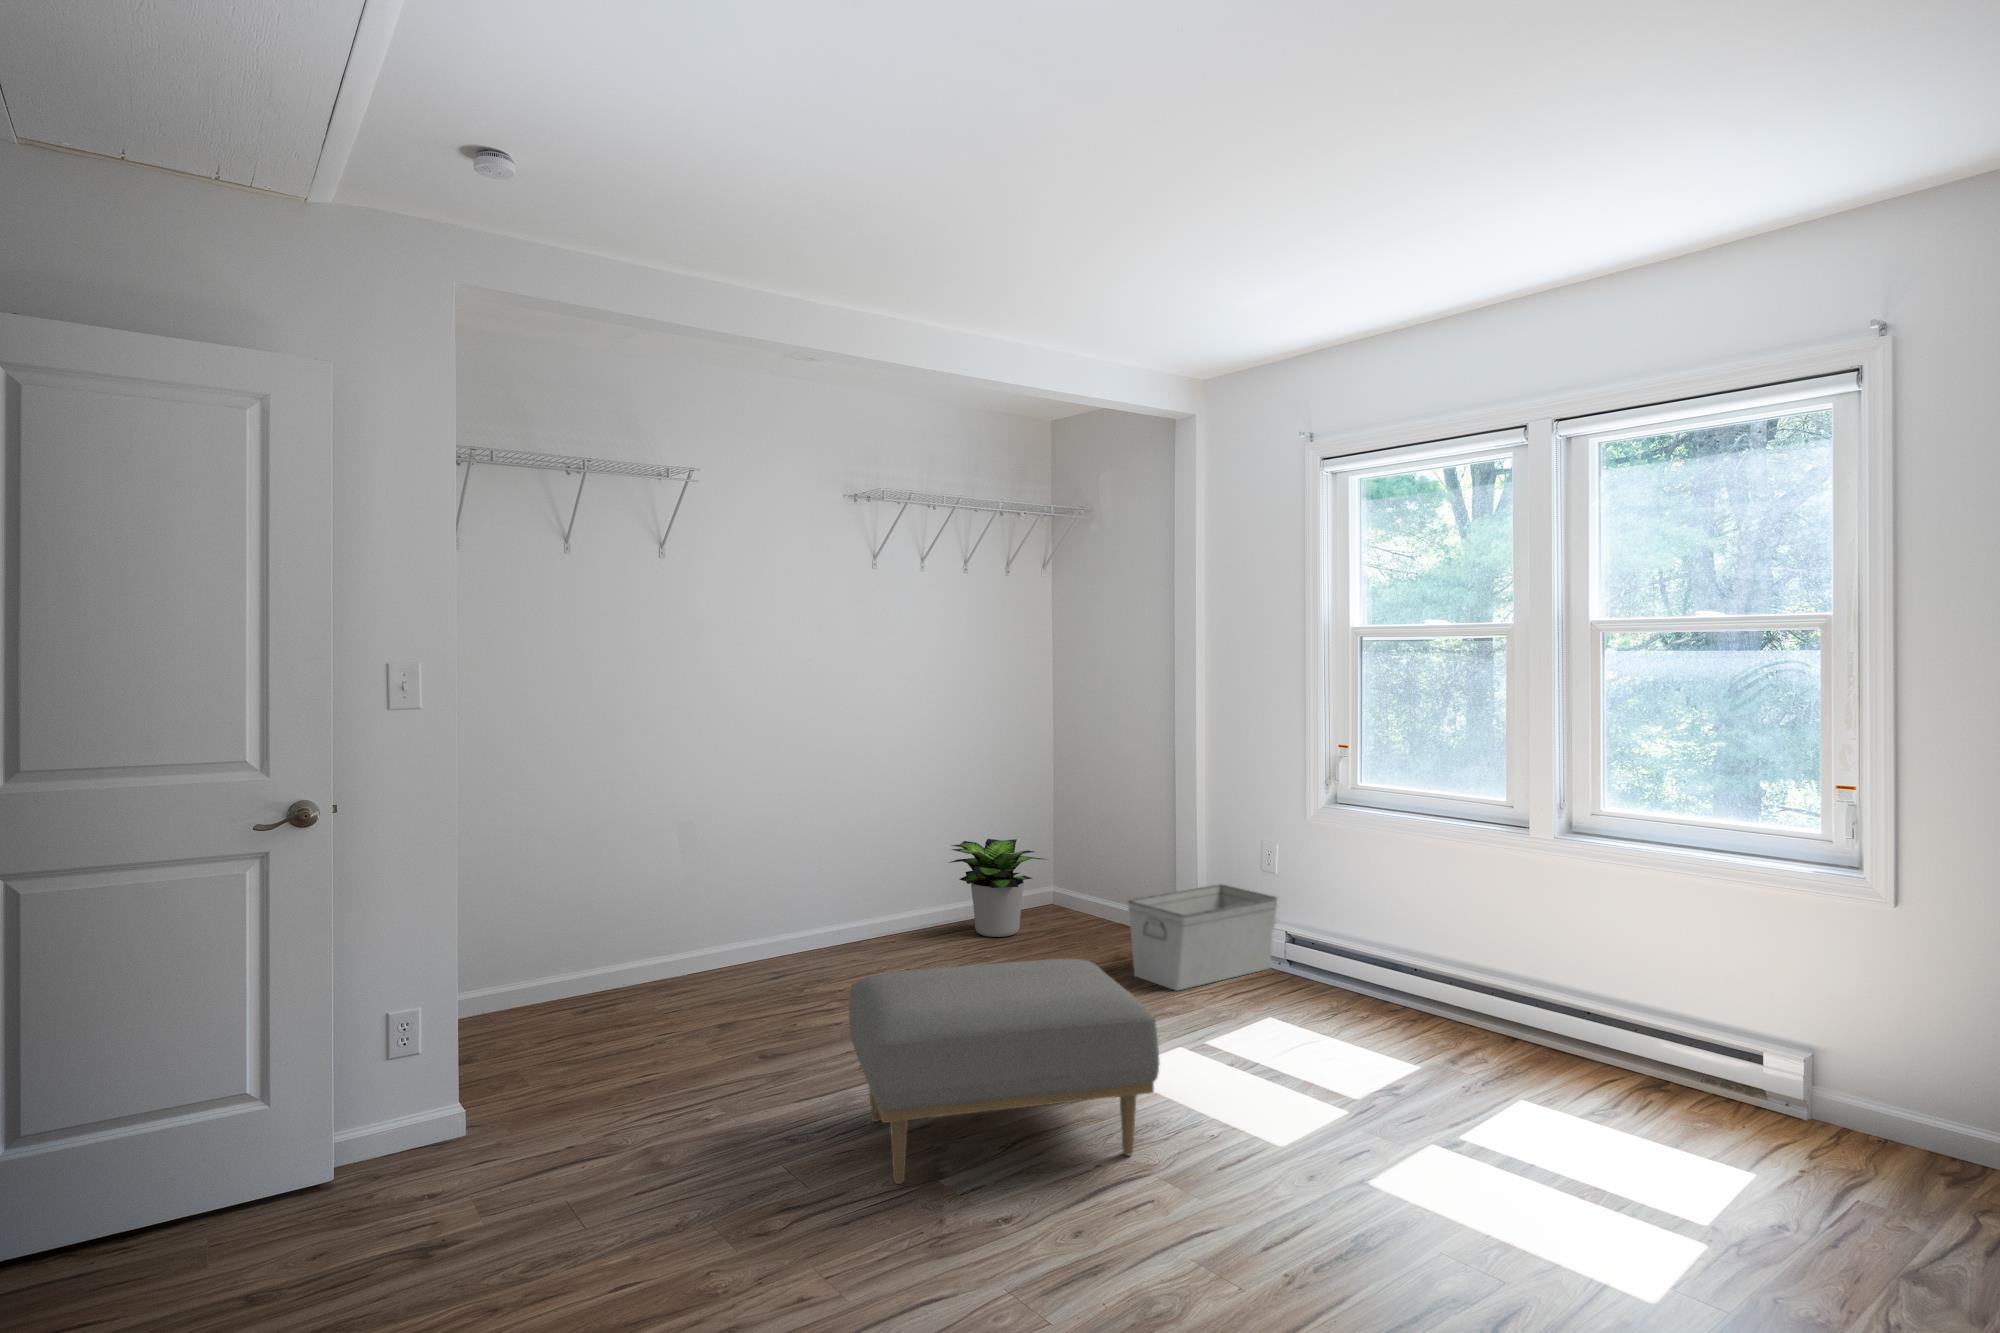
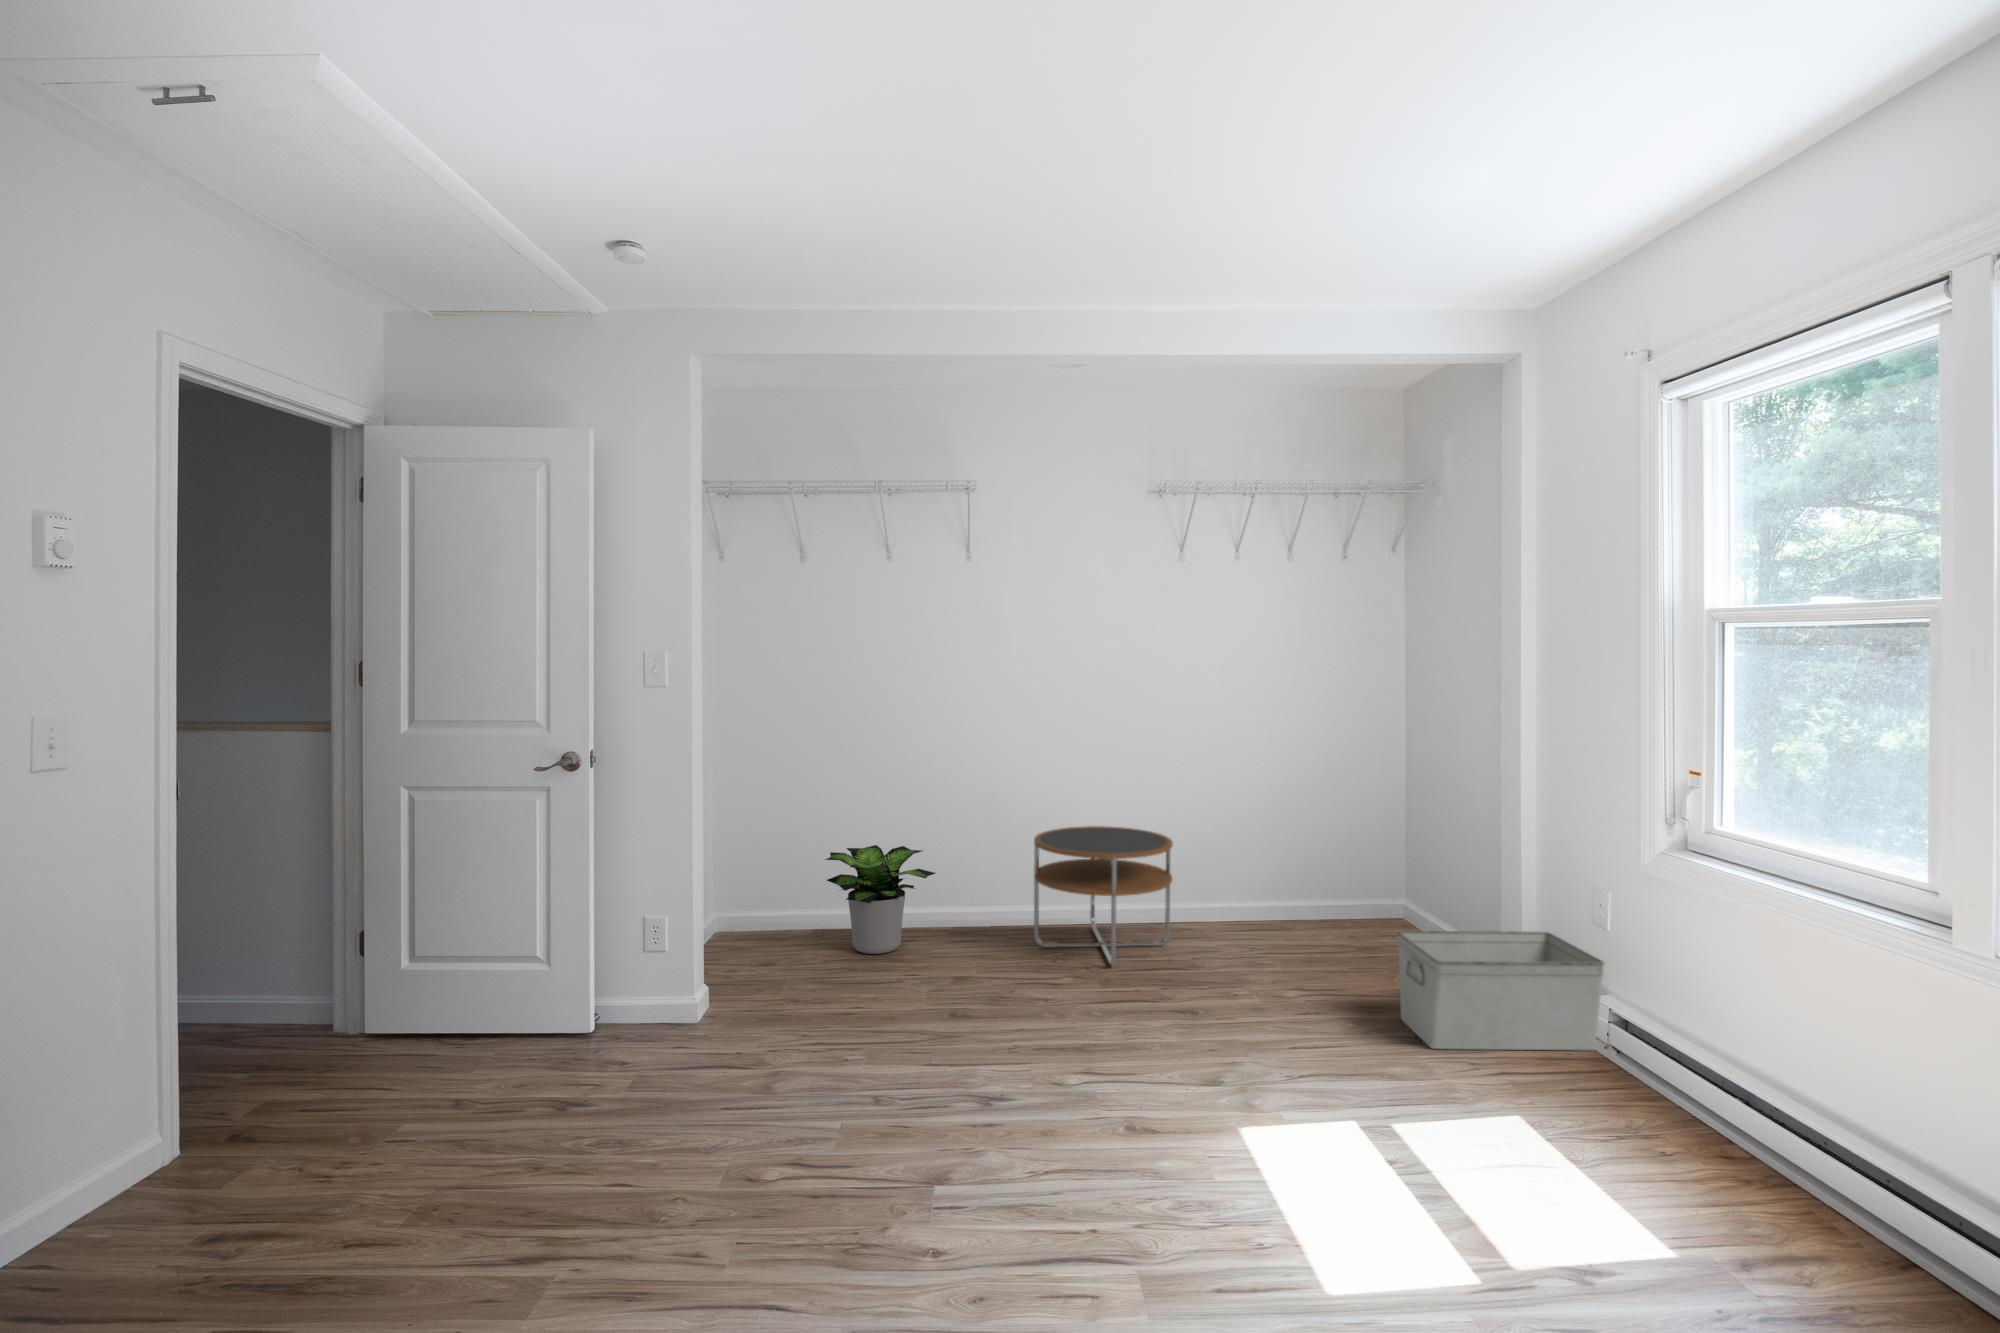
potted plant: present [950,839,1042,937] -> present [825,845,936,954]
side table: none [754,845,901,985] -> present [1034,826,1173,966]
ottoman: present [849,959,1159,1184] -> none [865,962,1200,1231]

